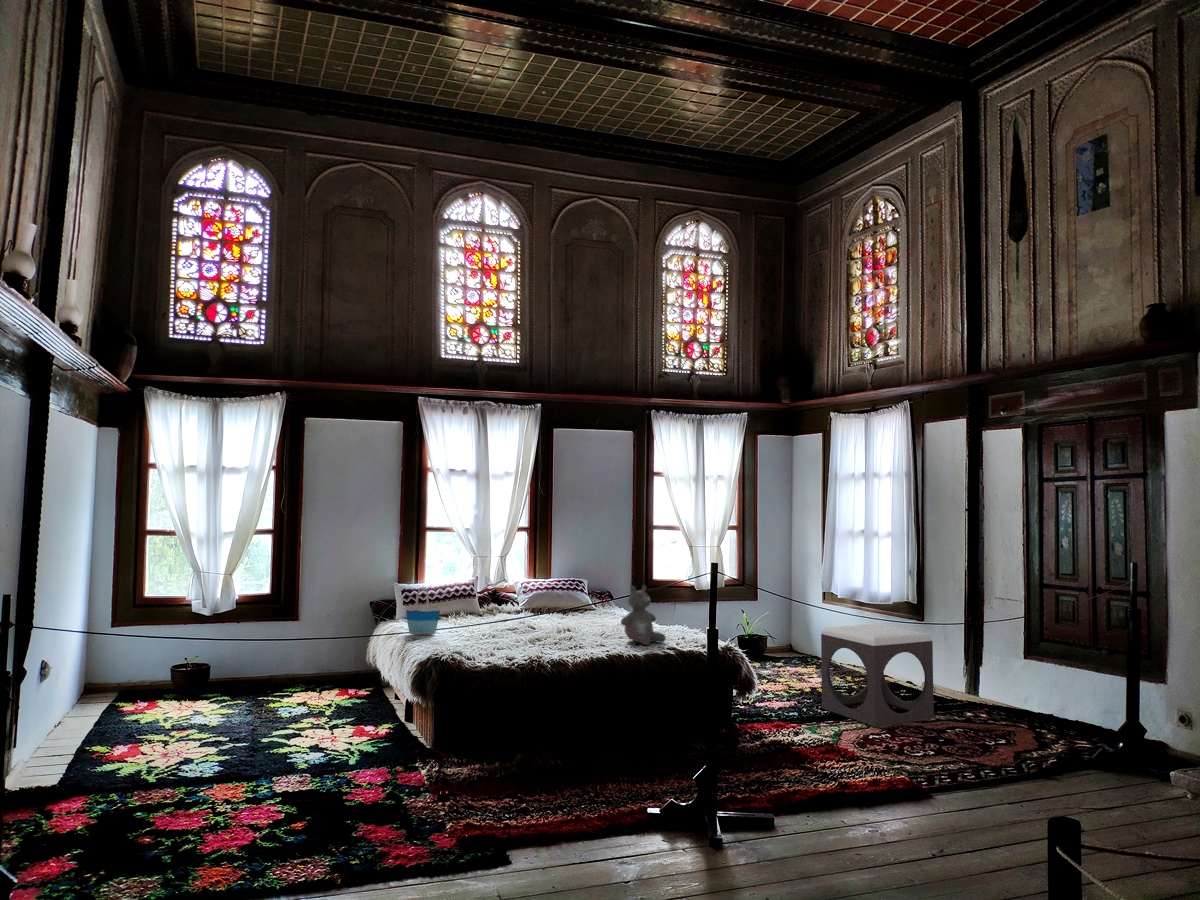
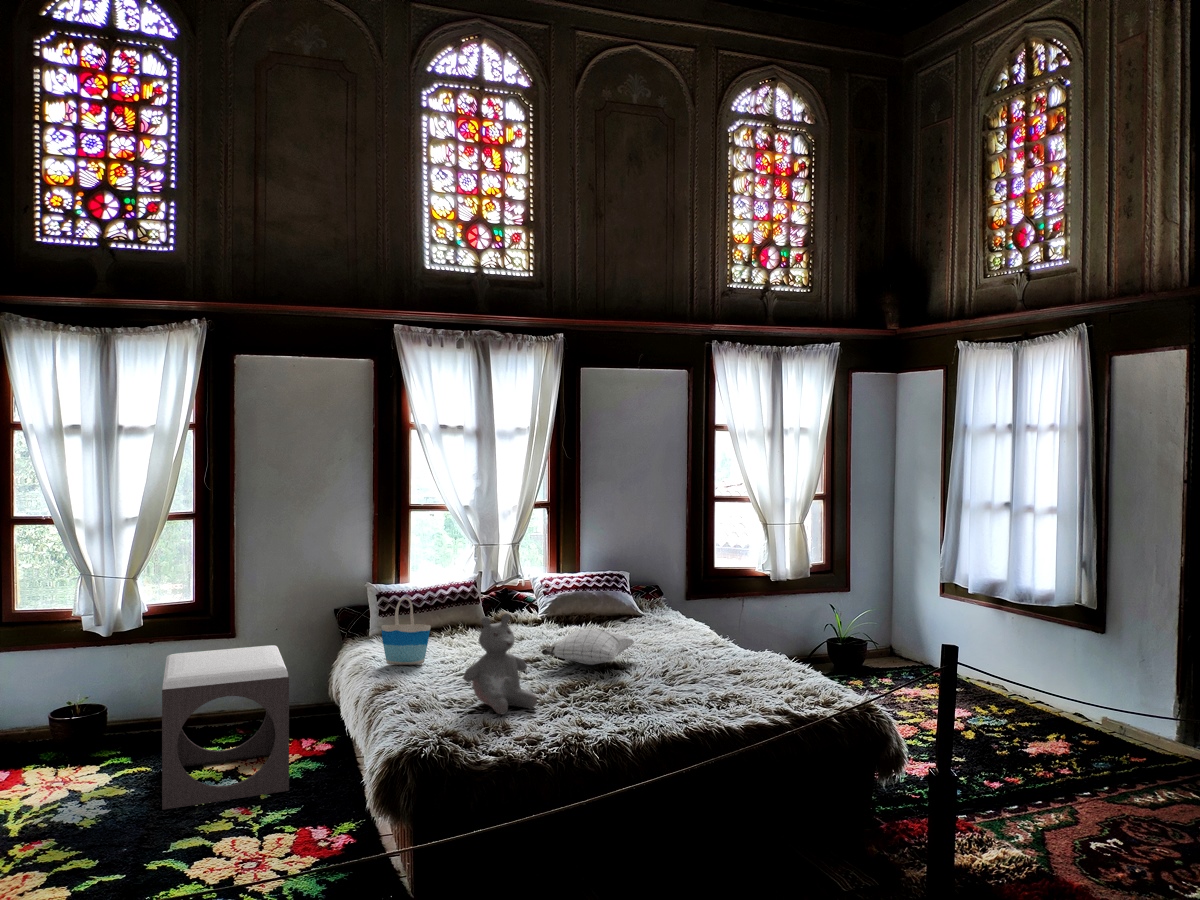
teddy bear: present [621,585,666,645] -> present [463,614,537,714]
pillow: none [517,610,584,635] -> present [541,628,635,665]
footstool: present [821,624,934,727] -> present [162,645,289,810]

